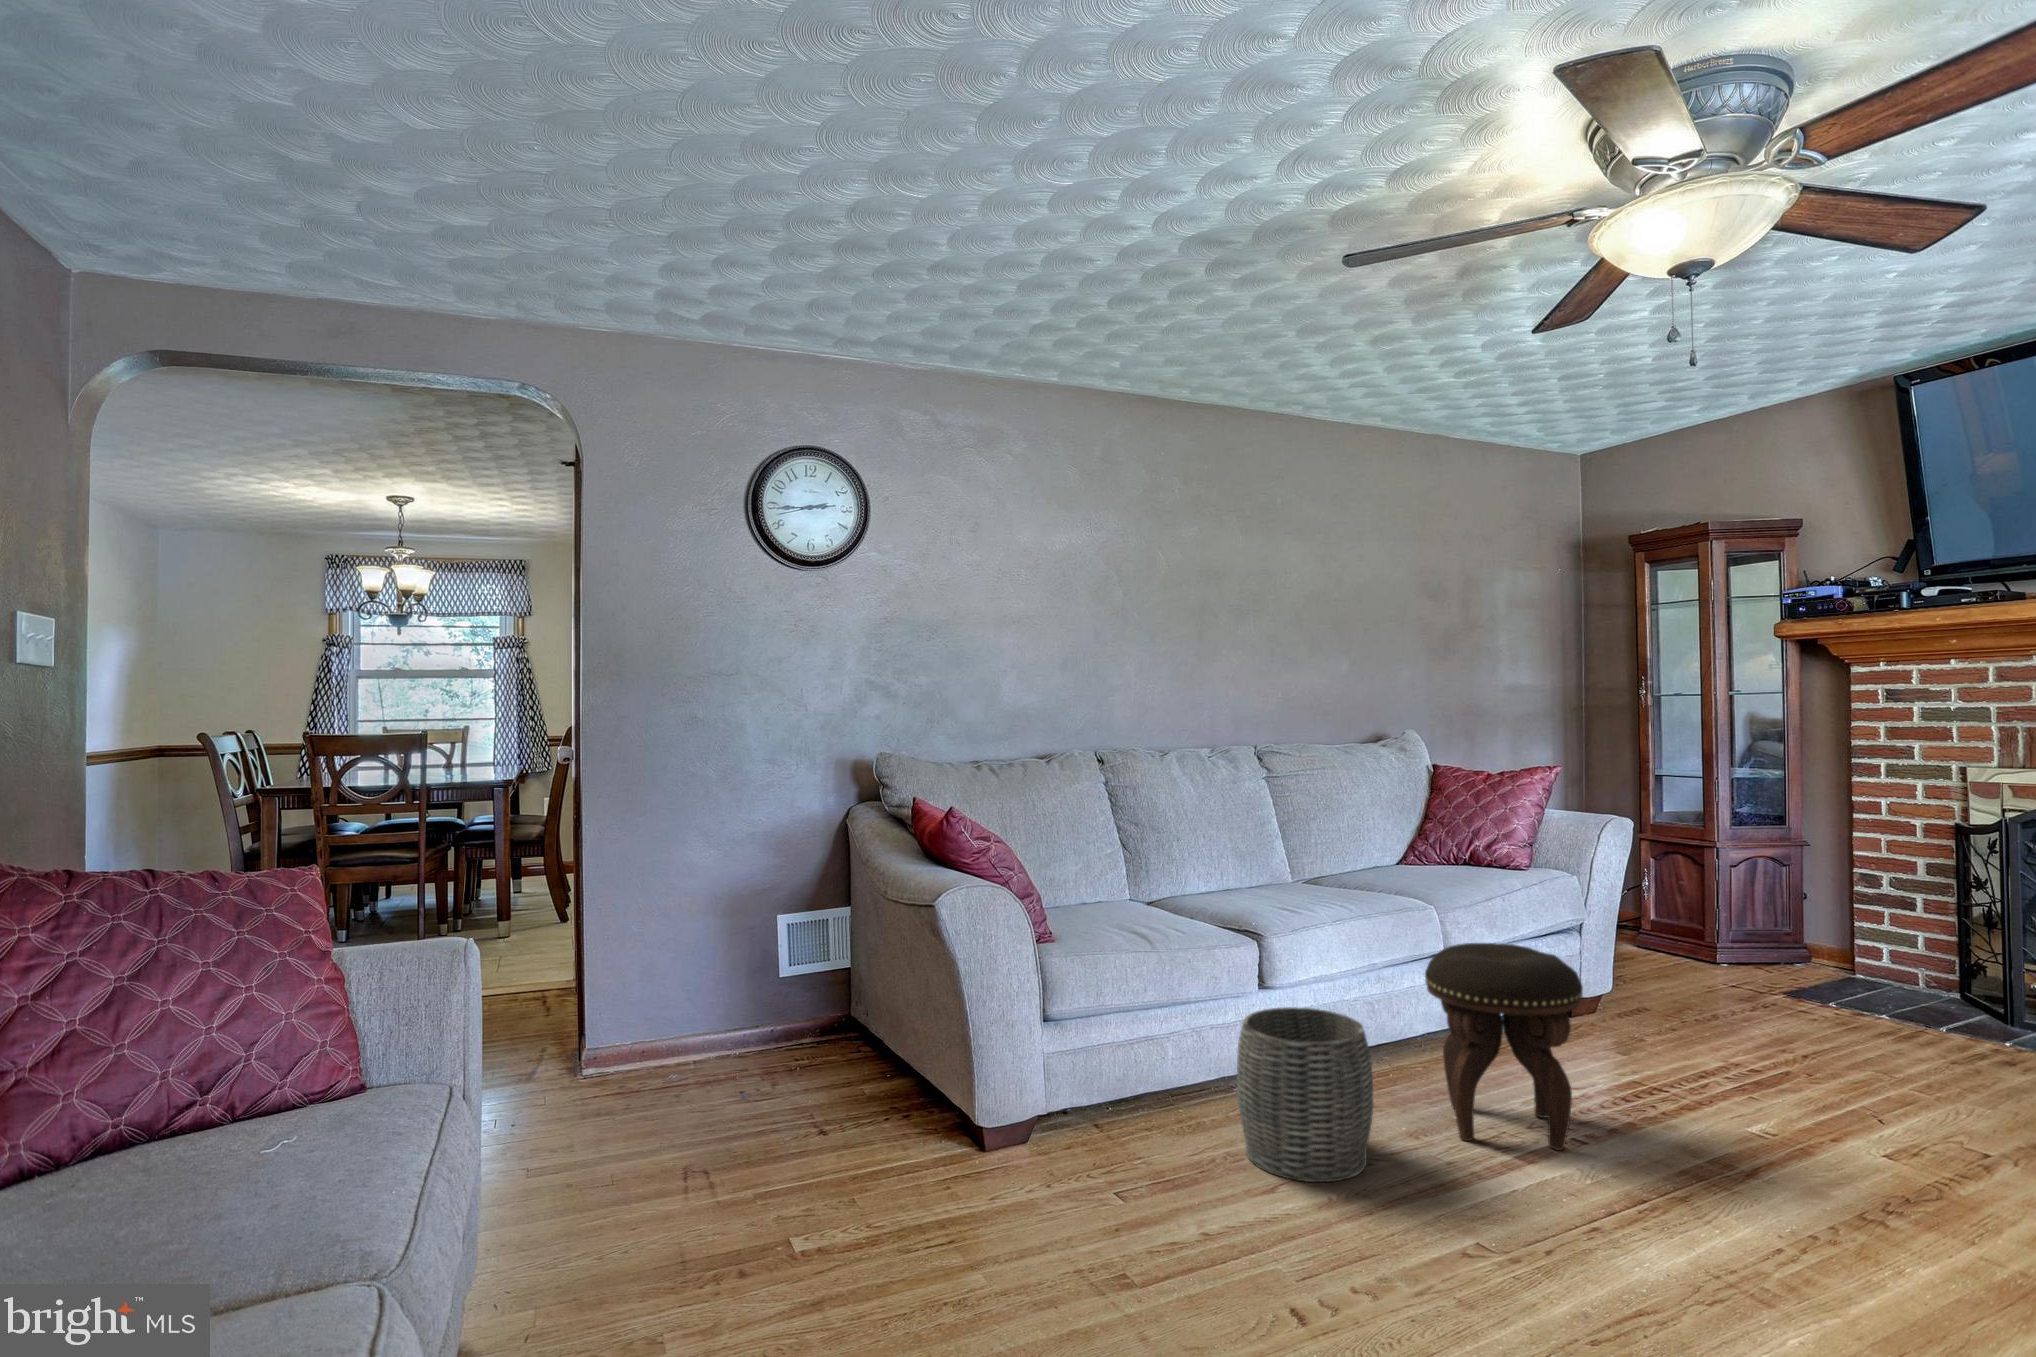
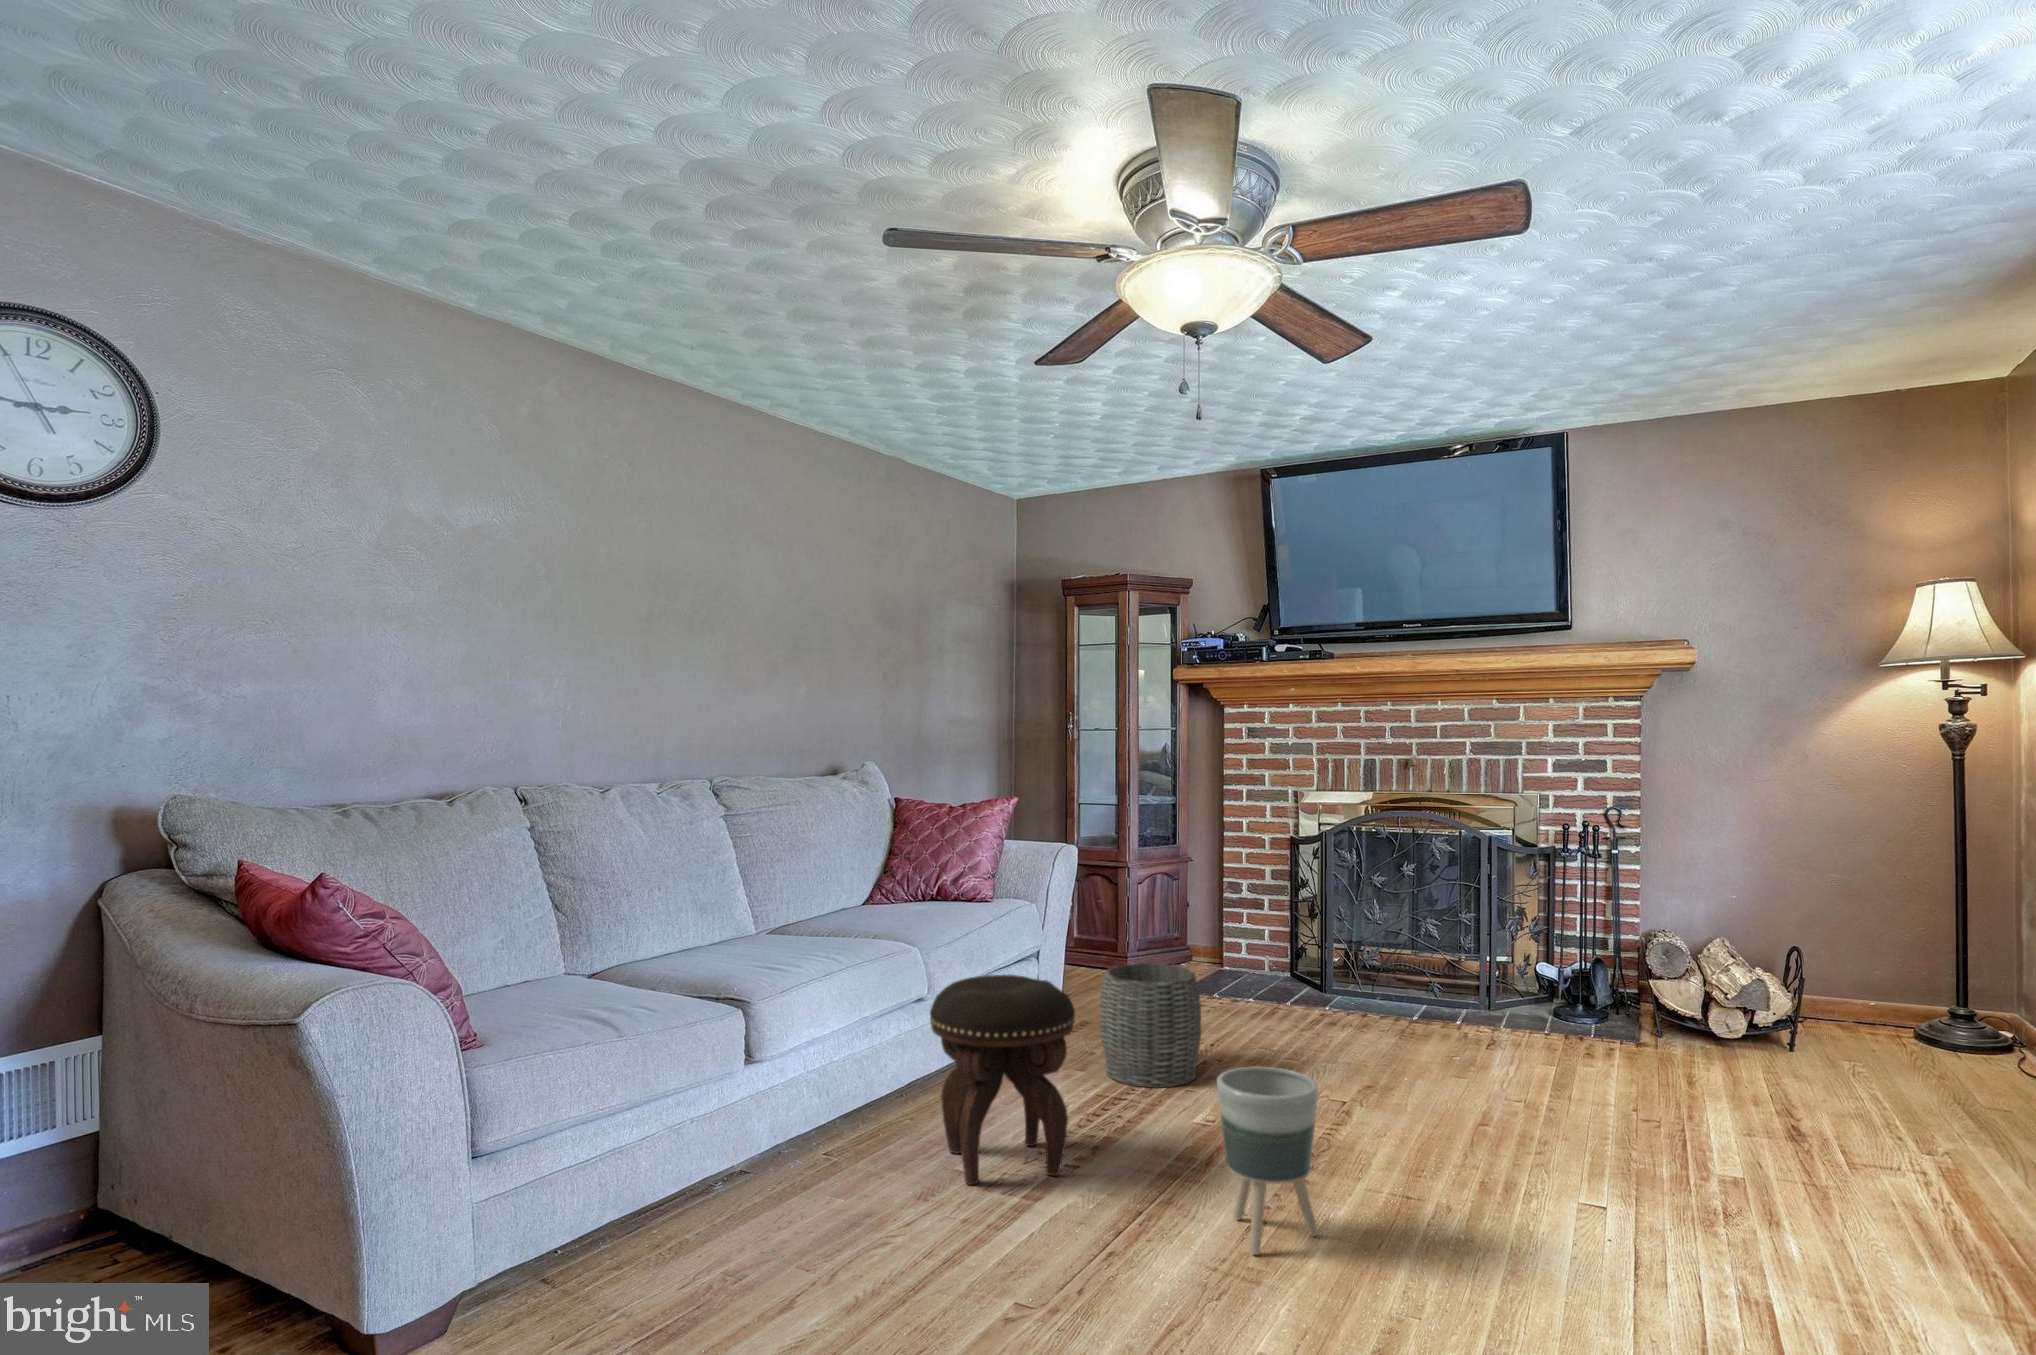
woven basket: present [1237,1007,1374,1182] -> present [1100,963,1201,1088]
planter: none [1731,1072,1872,1276] -> present [1217,1067,1318,1255]

